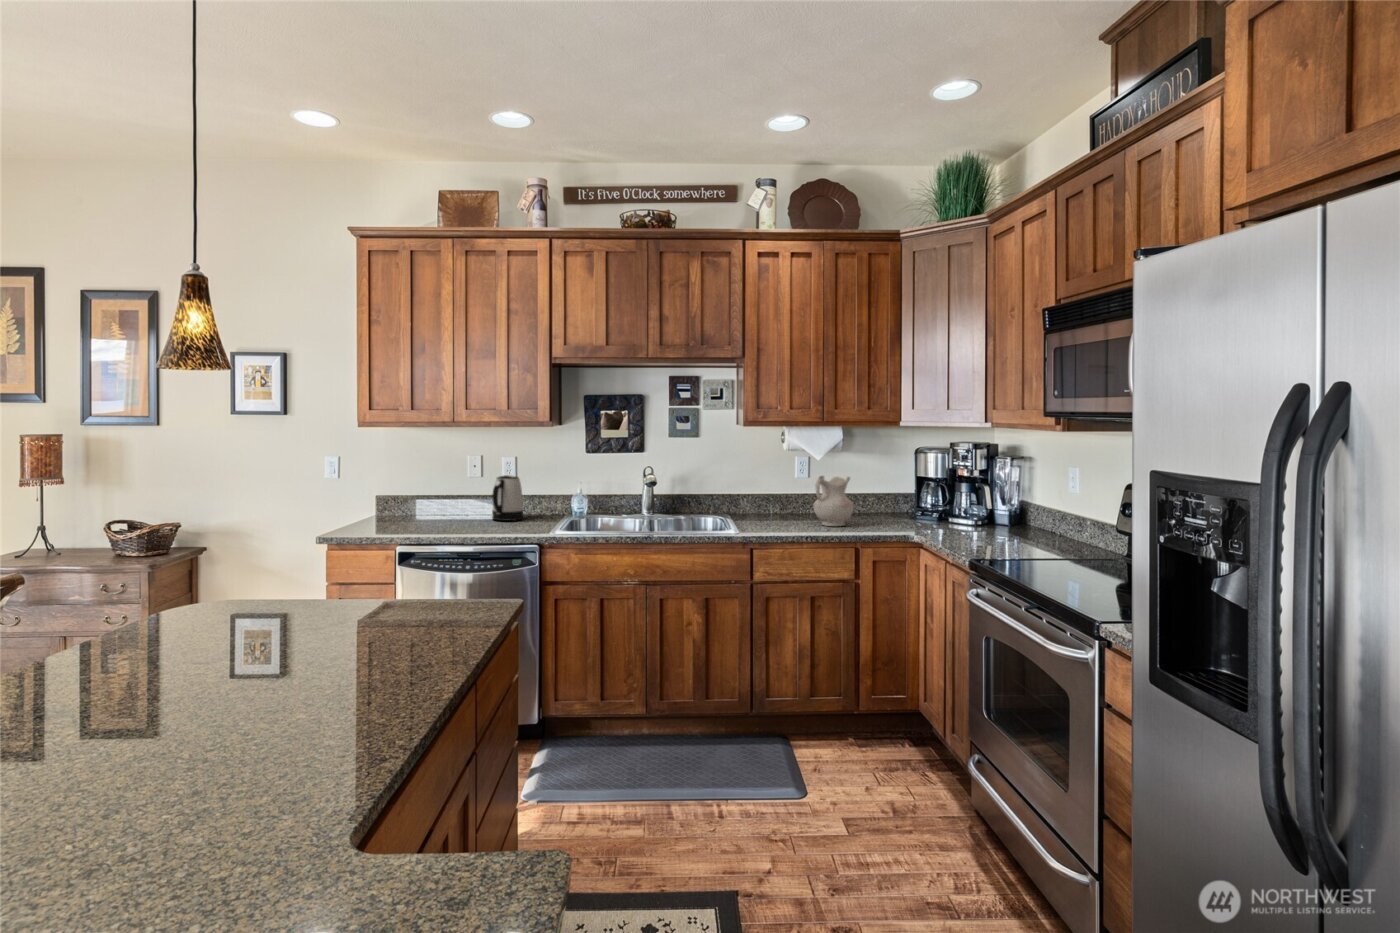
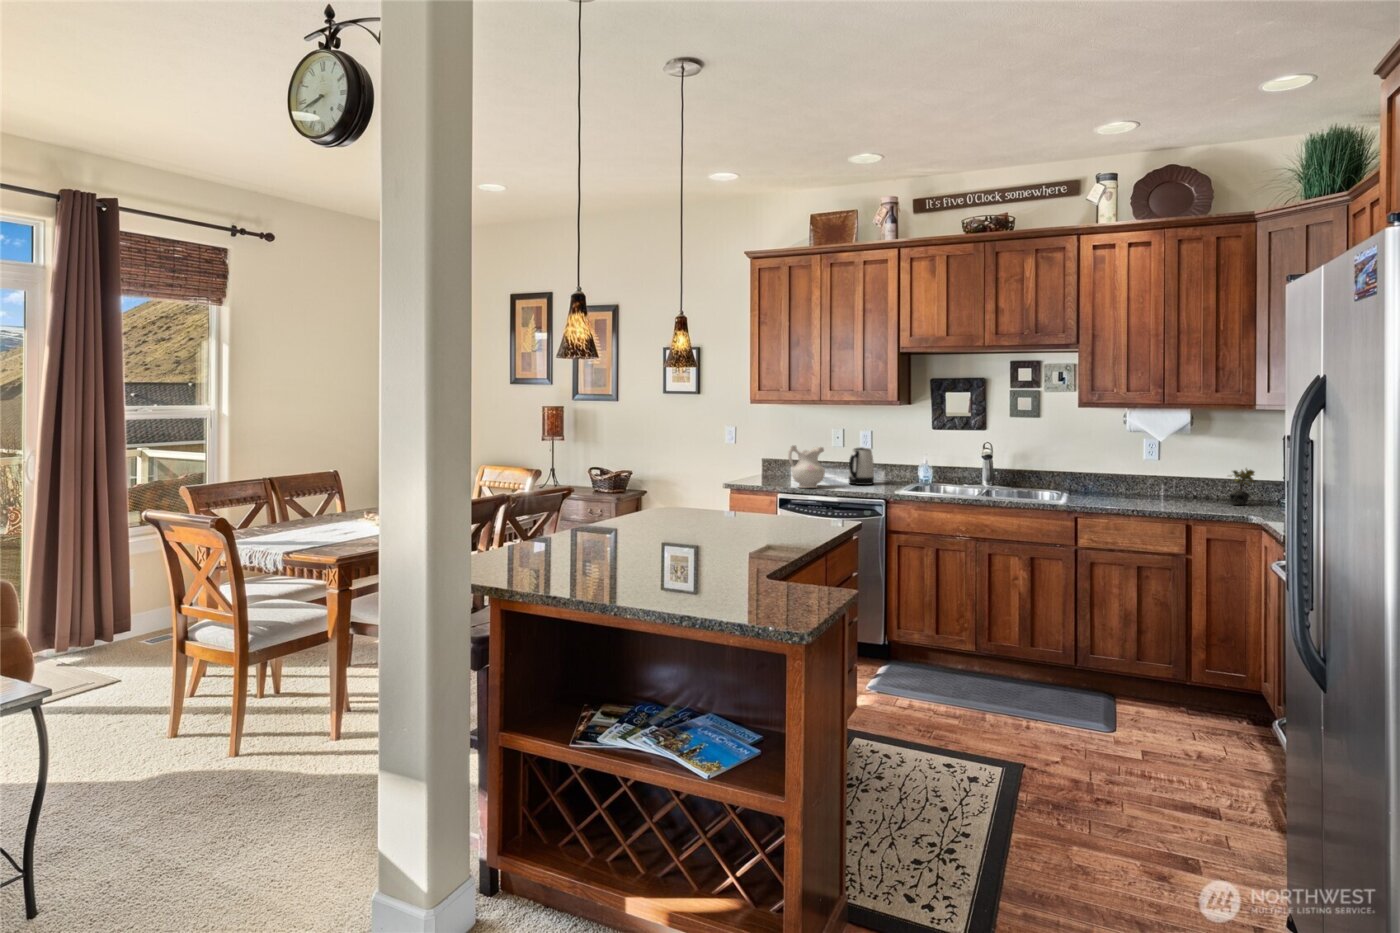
ceramic pitcher: present [814,476,853,526] -> present [788,446,825,488]
succulent plant: none [881,489,906,527] -> present [1229,469,1254,505]

